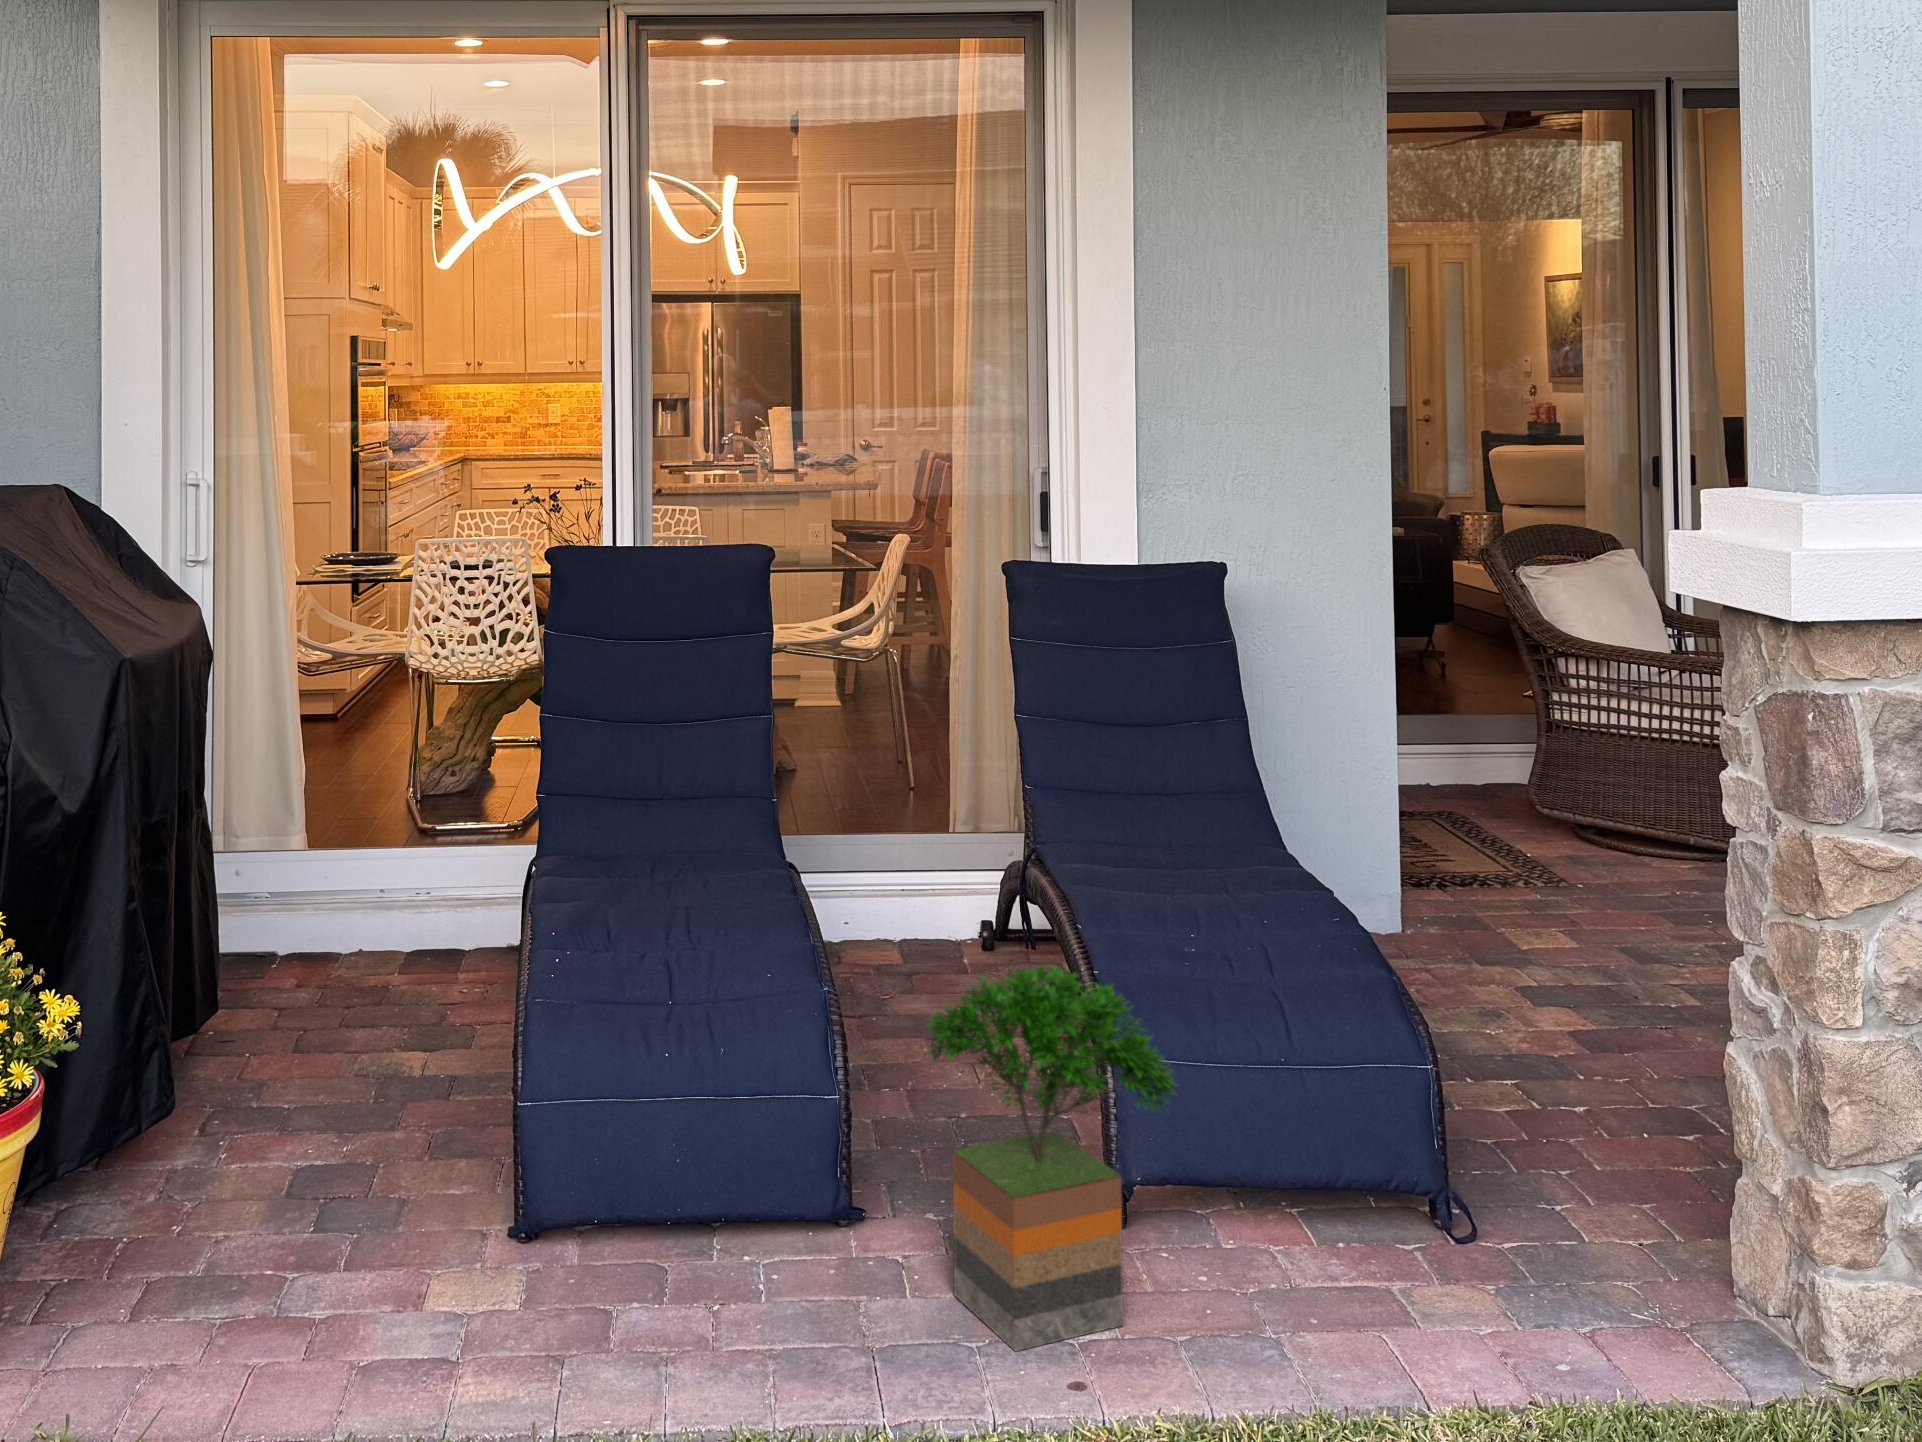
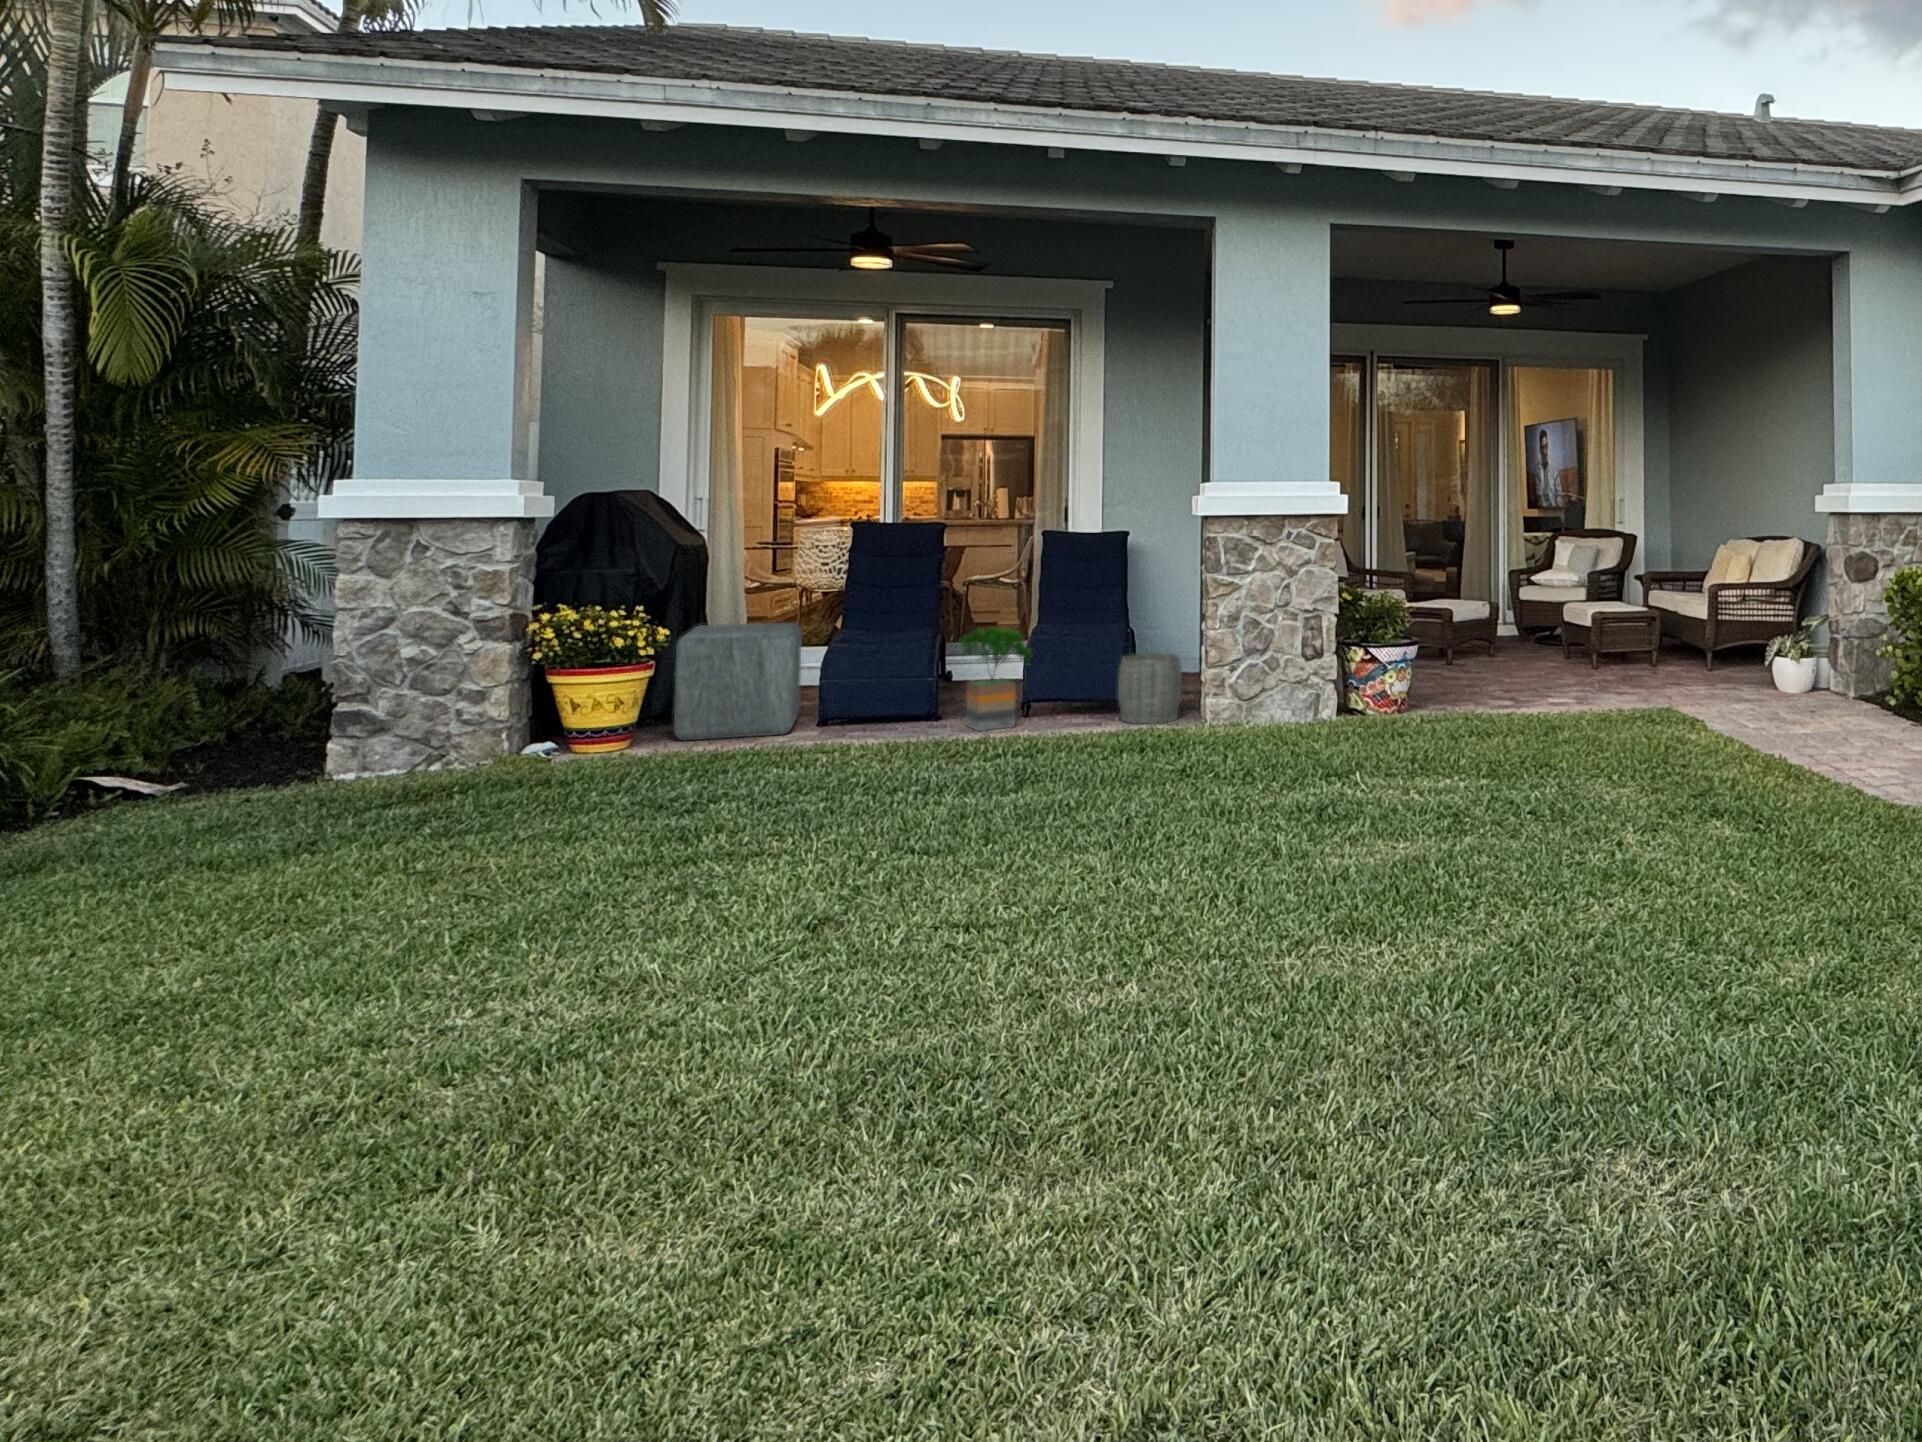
ottoman: none [98,904,448,1331] -> present [674,623,802,740]
woven basket: none [1435,1049,1666,1343] -> present [1118,653,1182,724]

